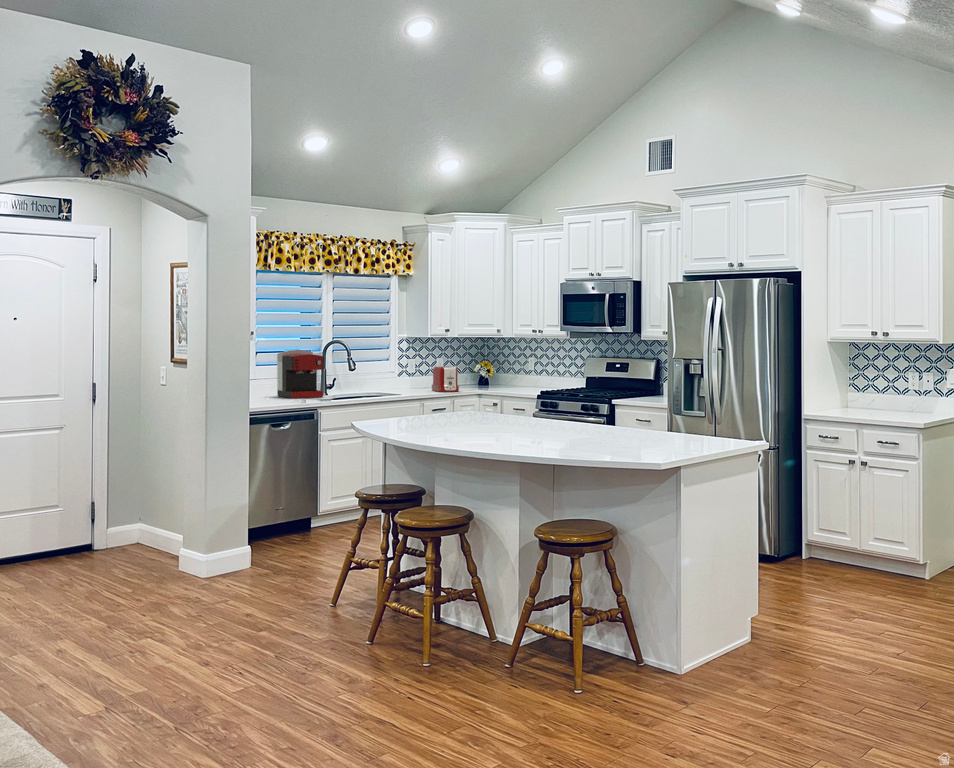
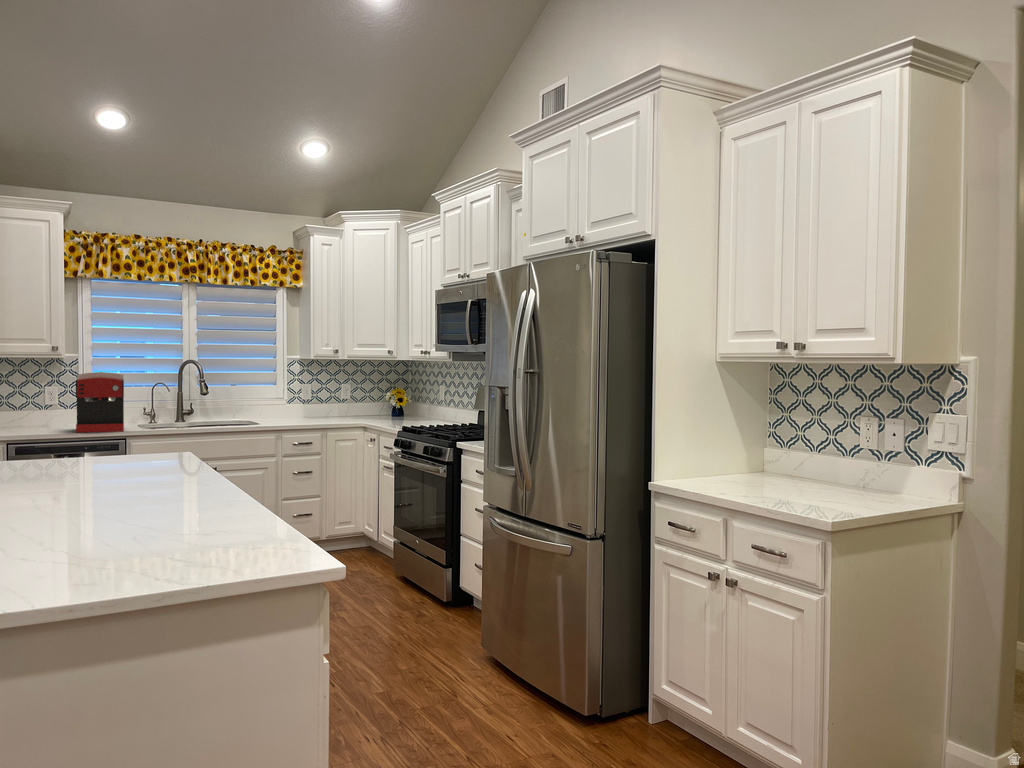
toaster: present [432,367,459,392] -> none [299,394,327,425]

